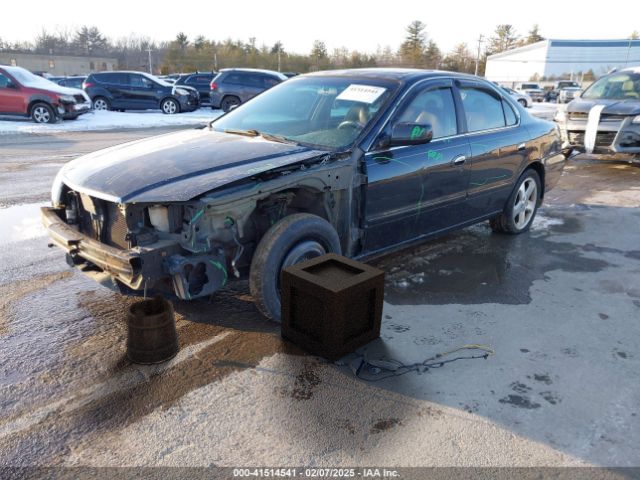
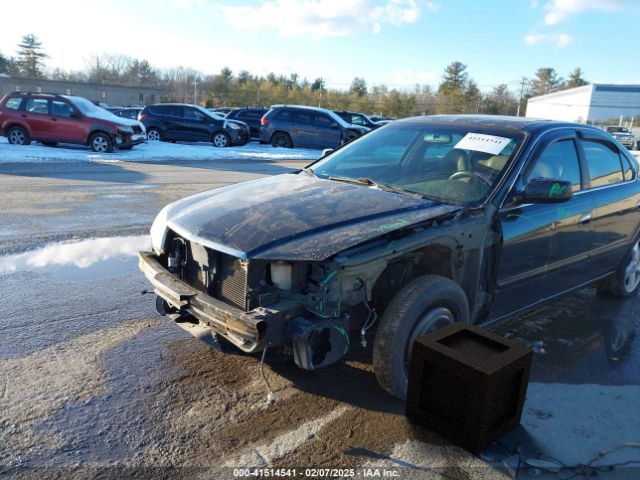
bucket: present [126,294,179,365] -> none [239,360,296,444]

